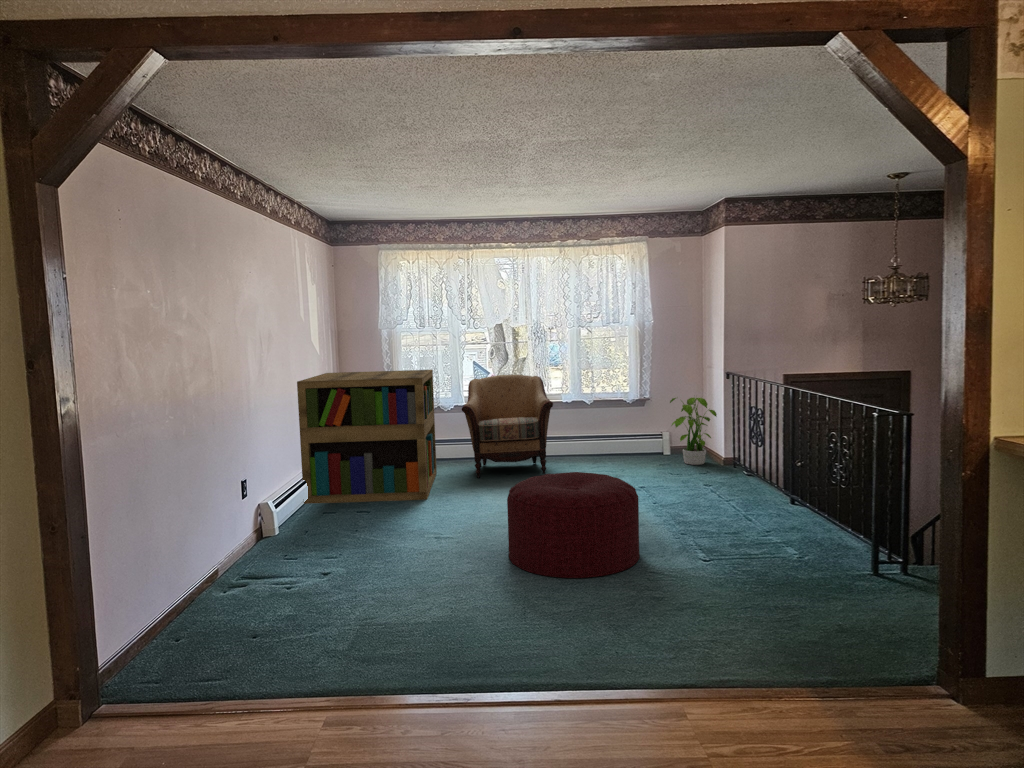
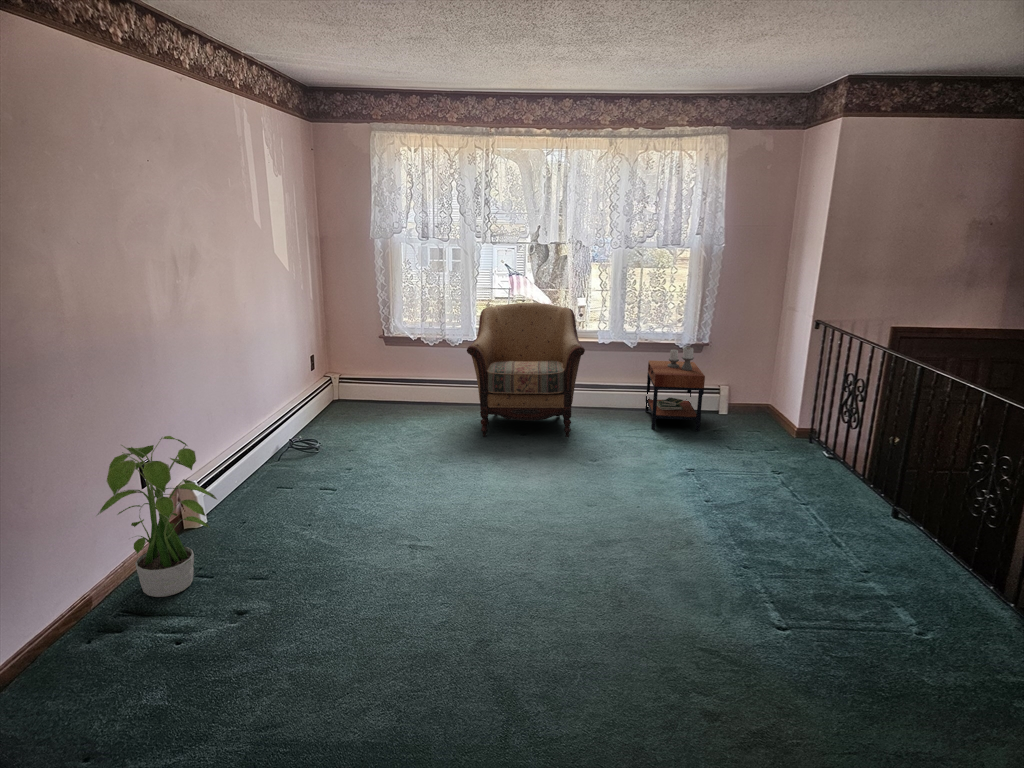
bookshelf: present [297,370,437,504] -> none [244,293,434,473]
potted plant: present [670,397,717,465] -> present [96,436,217,597]
side table: none [603,401,648,467] -> present [645,347,705,431]
ottoman: present [507,472,639,578] -> none [498,485,692,668]

